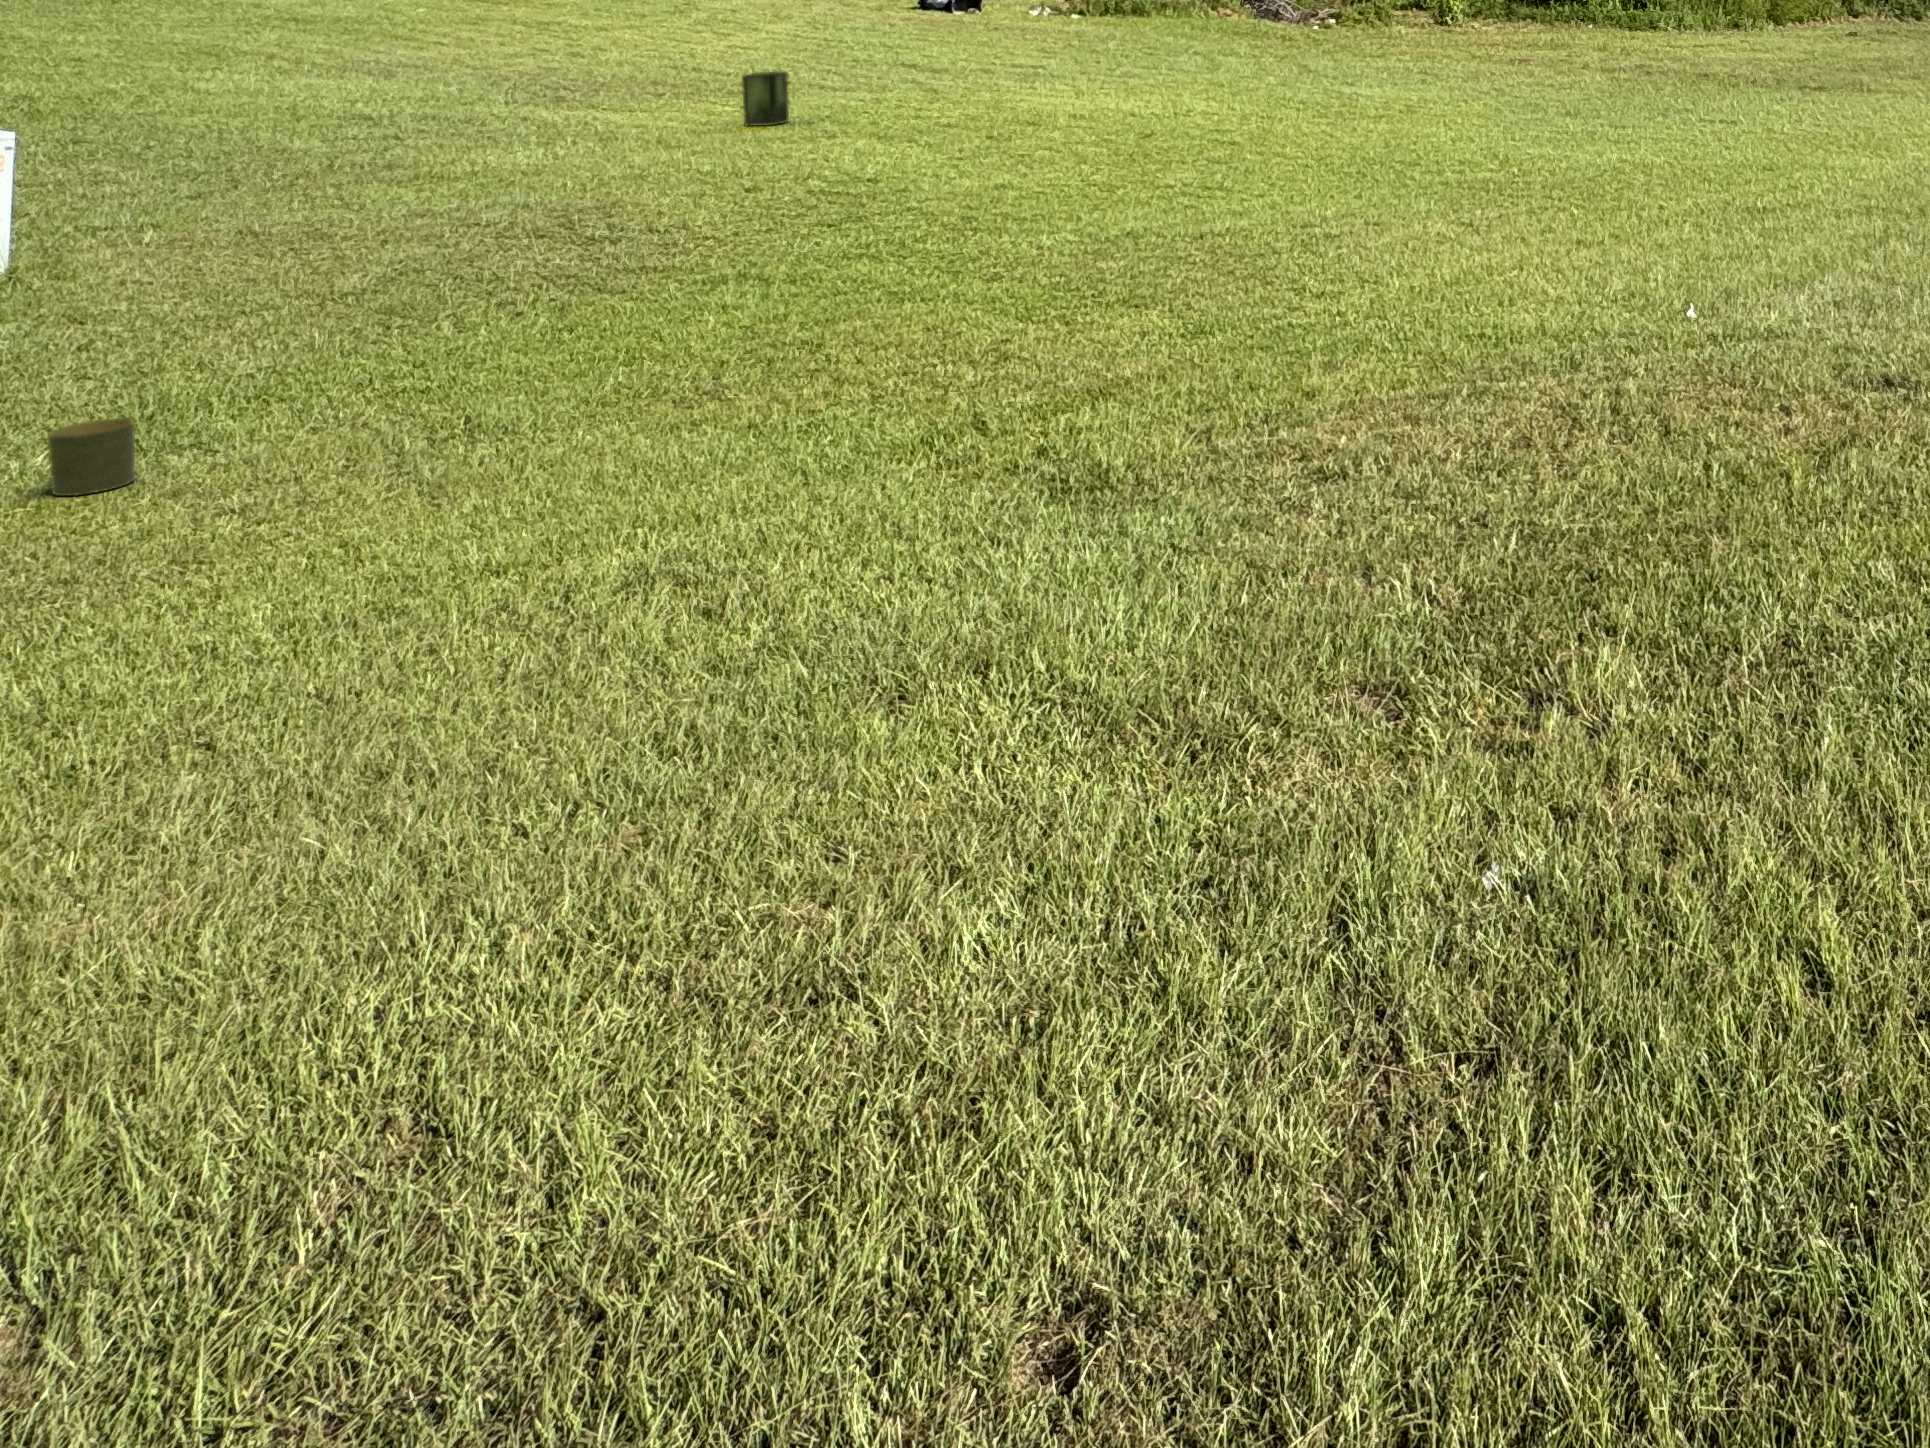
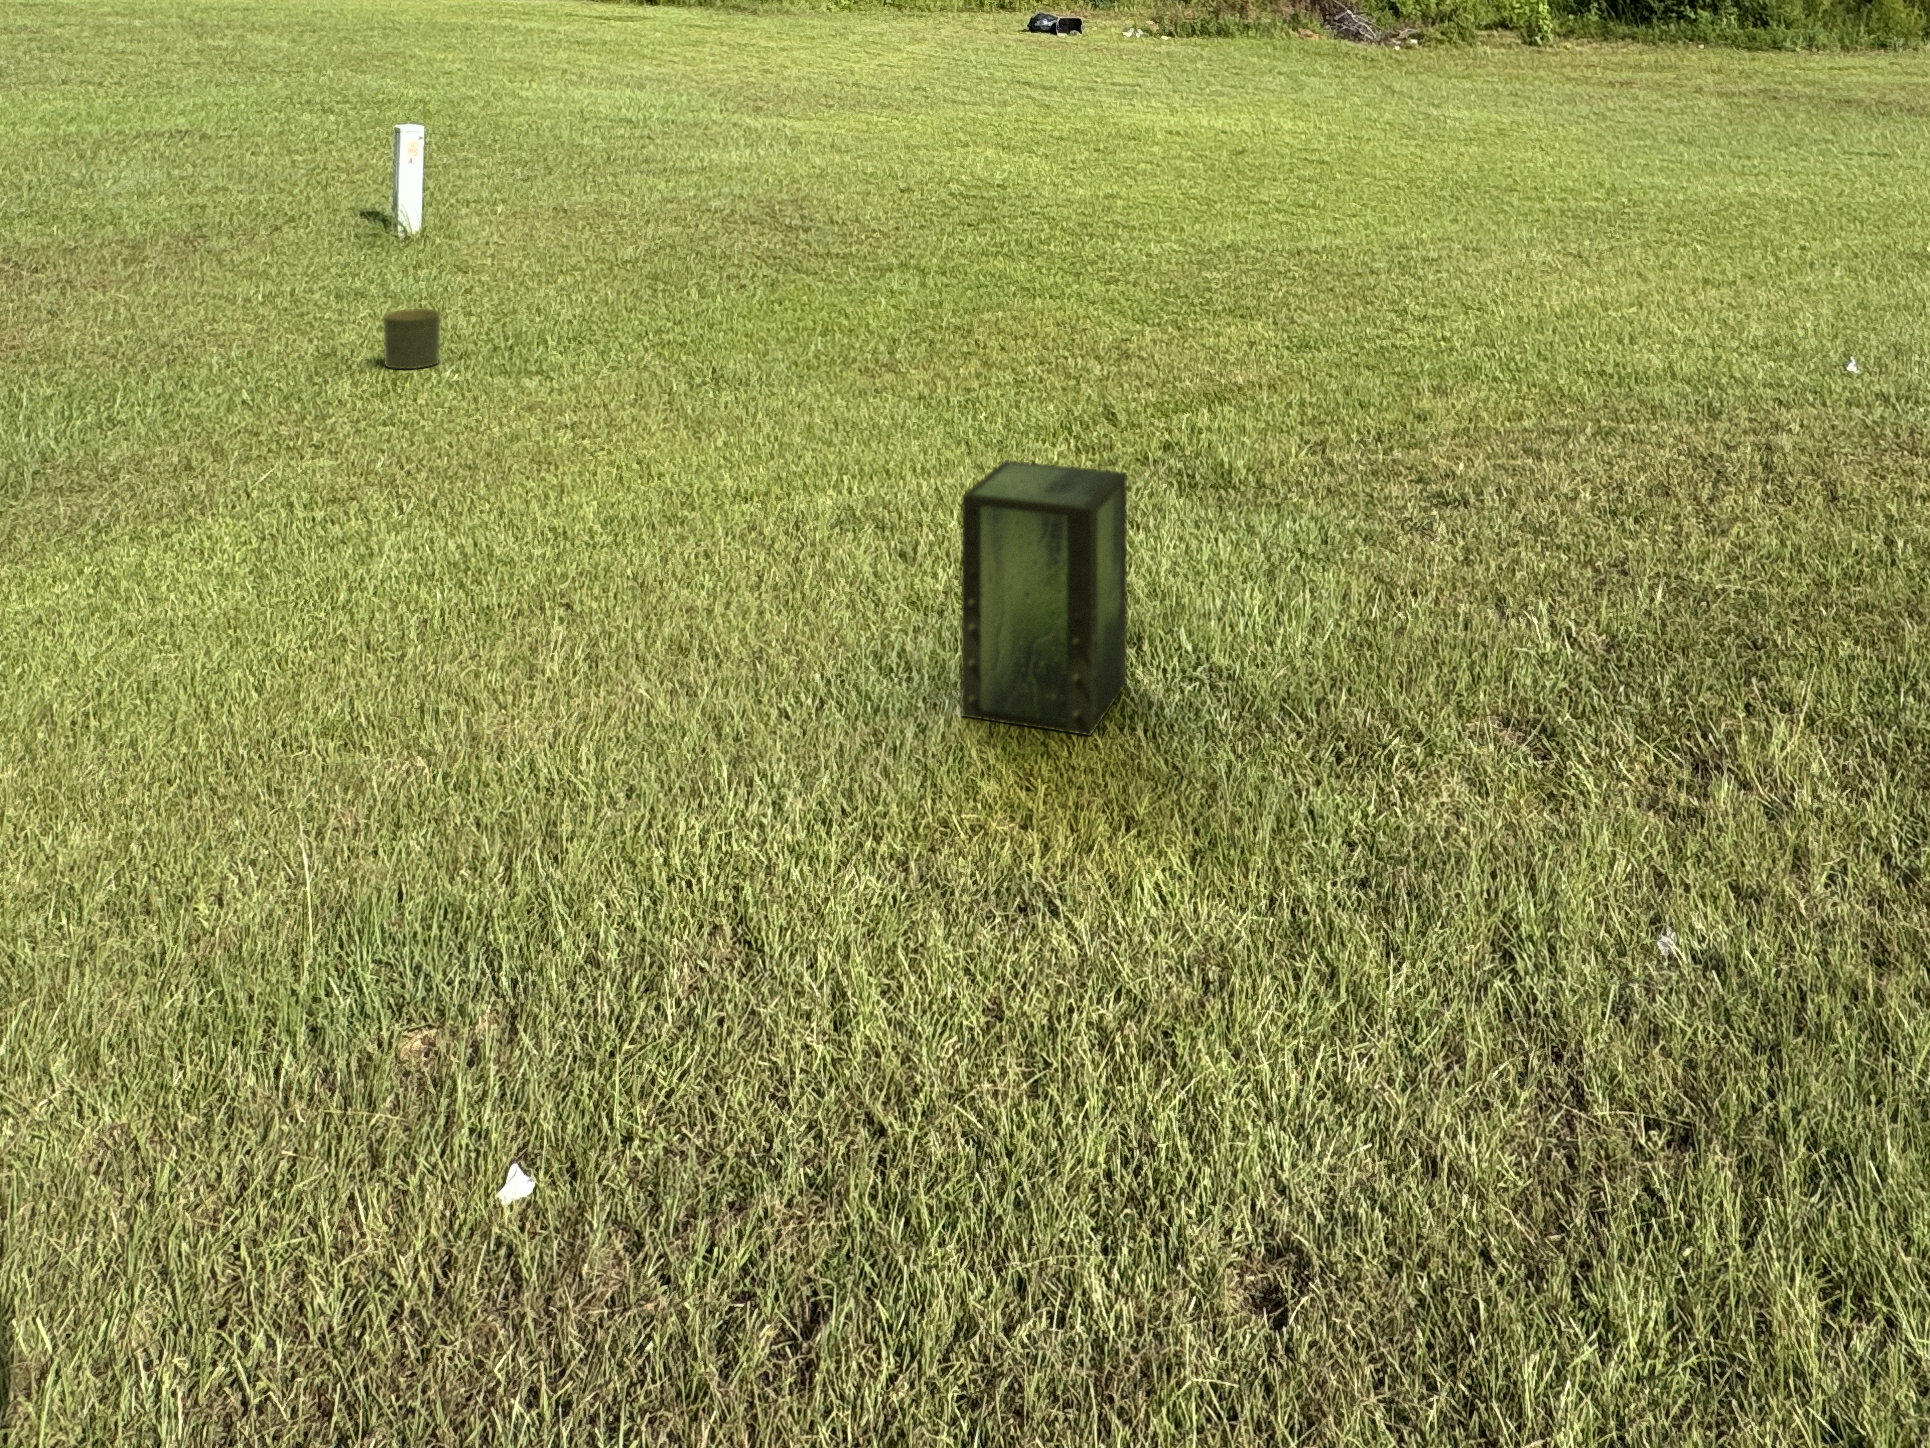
storage box: present [742,72,789,126] -> present [961,461,1127,735]

